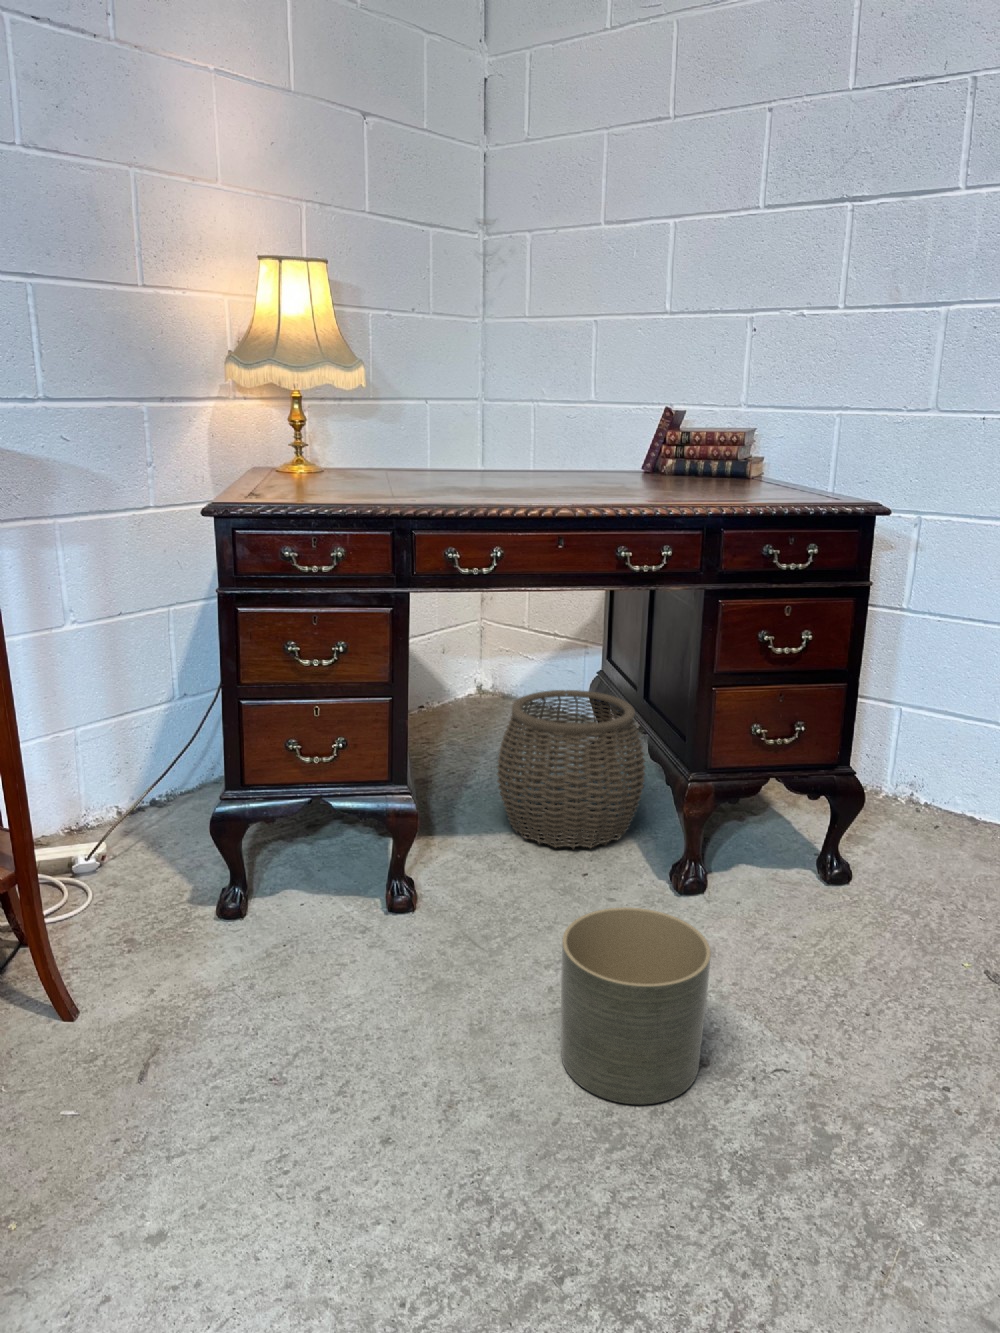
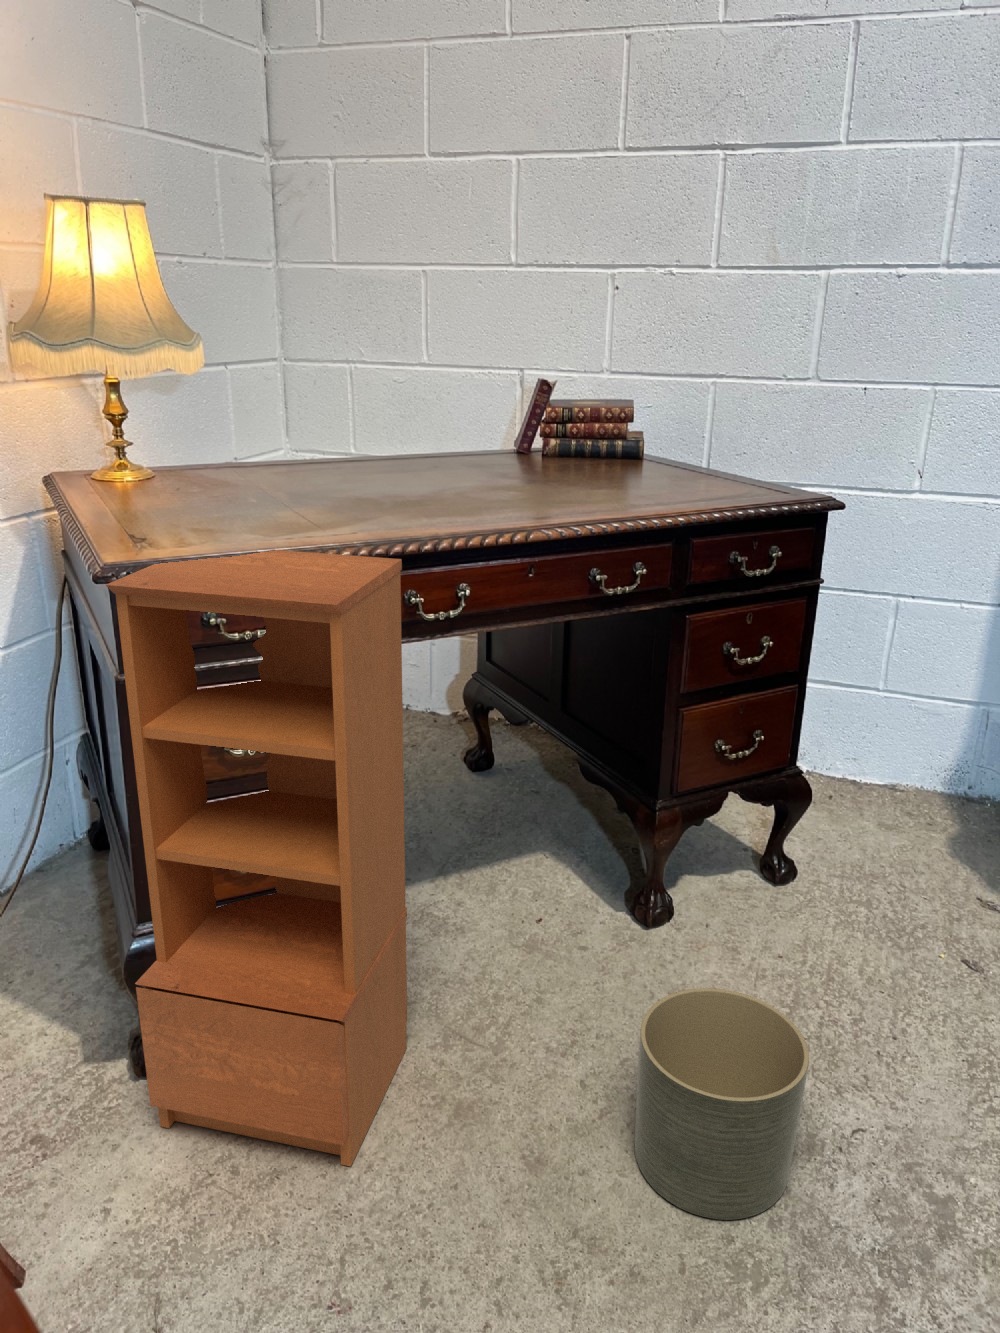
bookcase: none [195,502,423,1000] -> present [106,550,407,1166]
woven basket: present [497,690,646,849] -> none [407,707,576,893]

